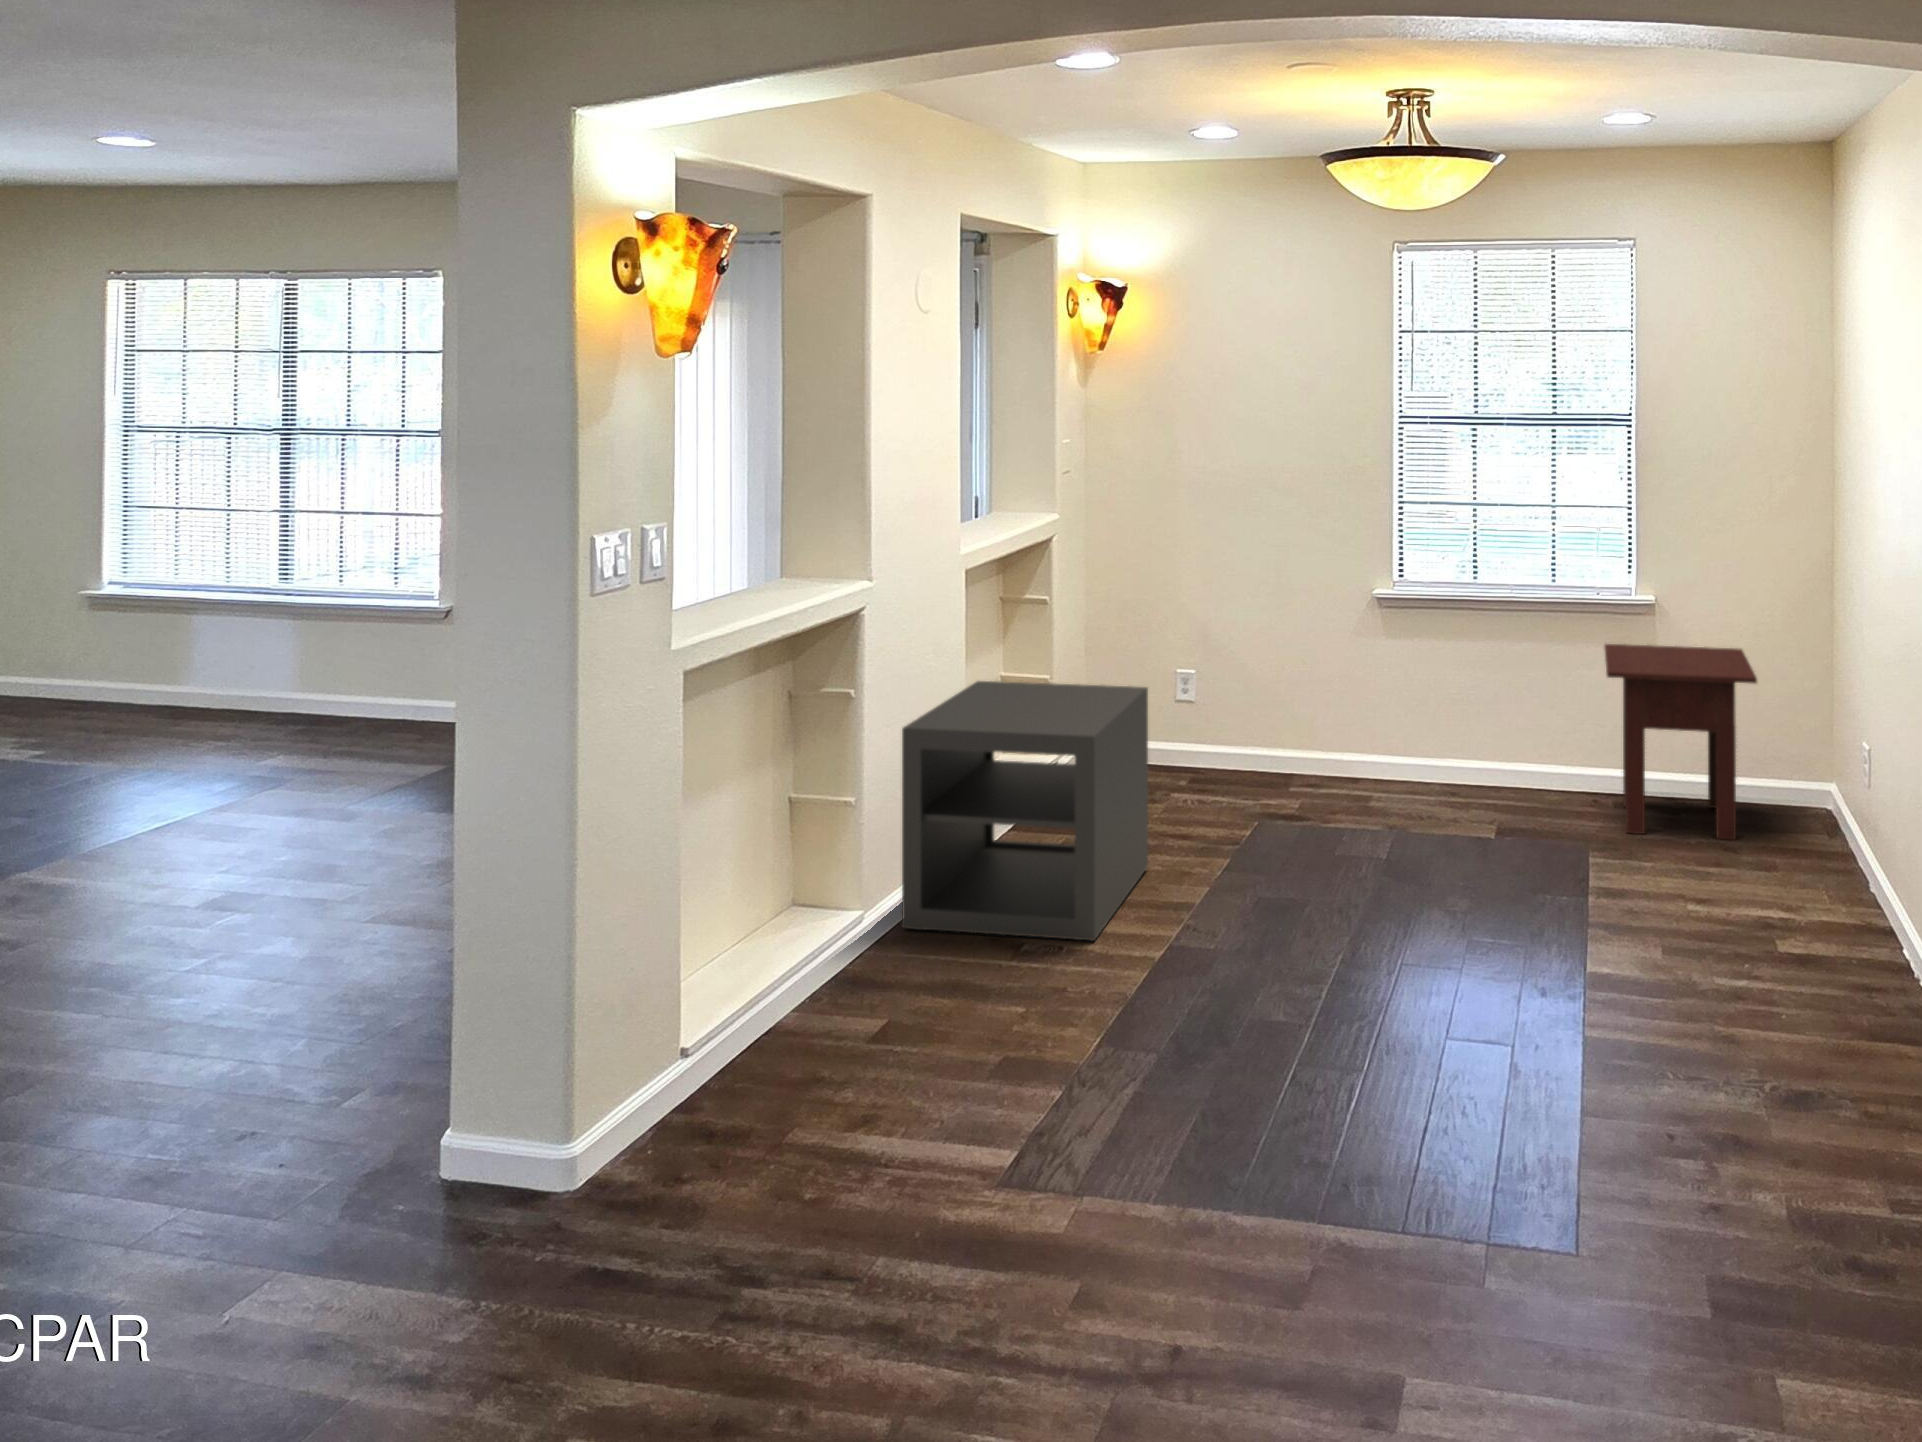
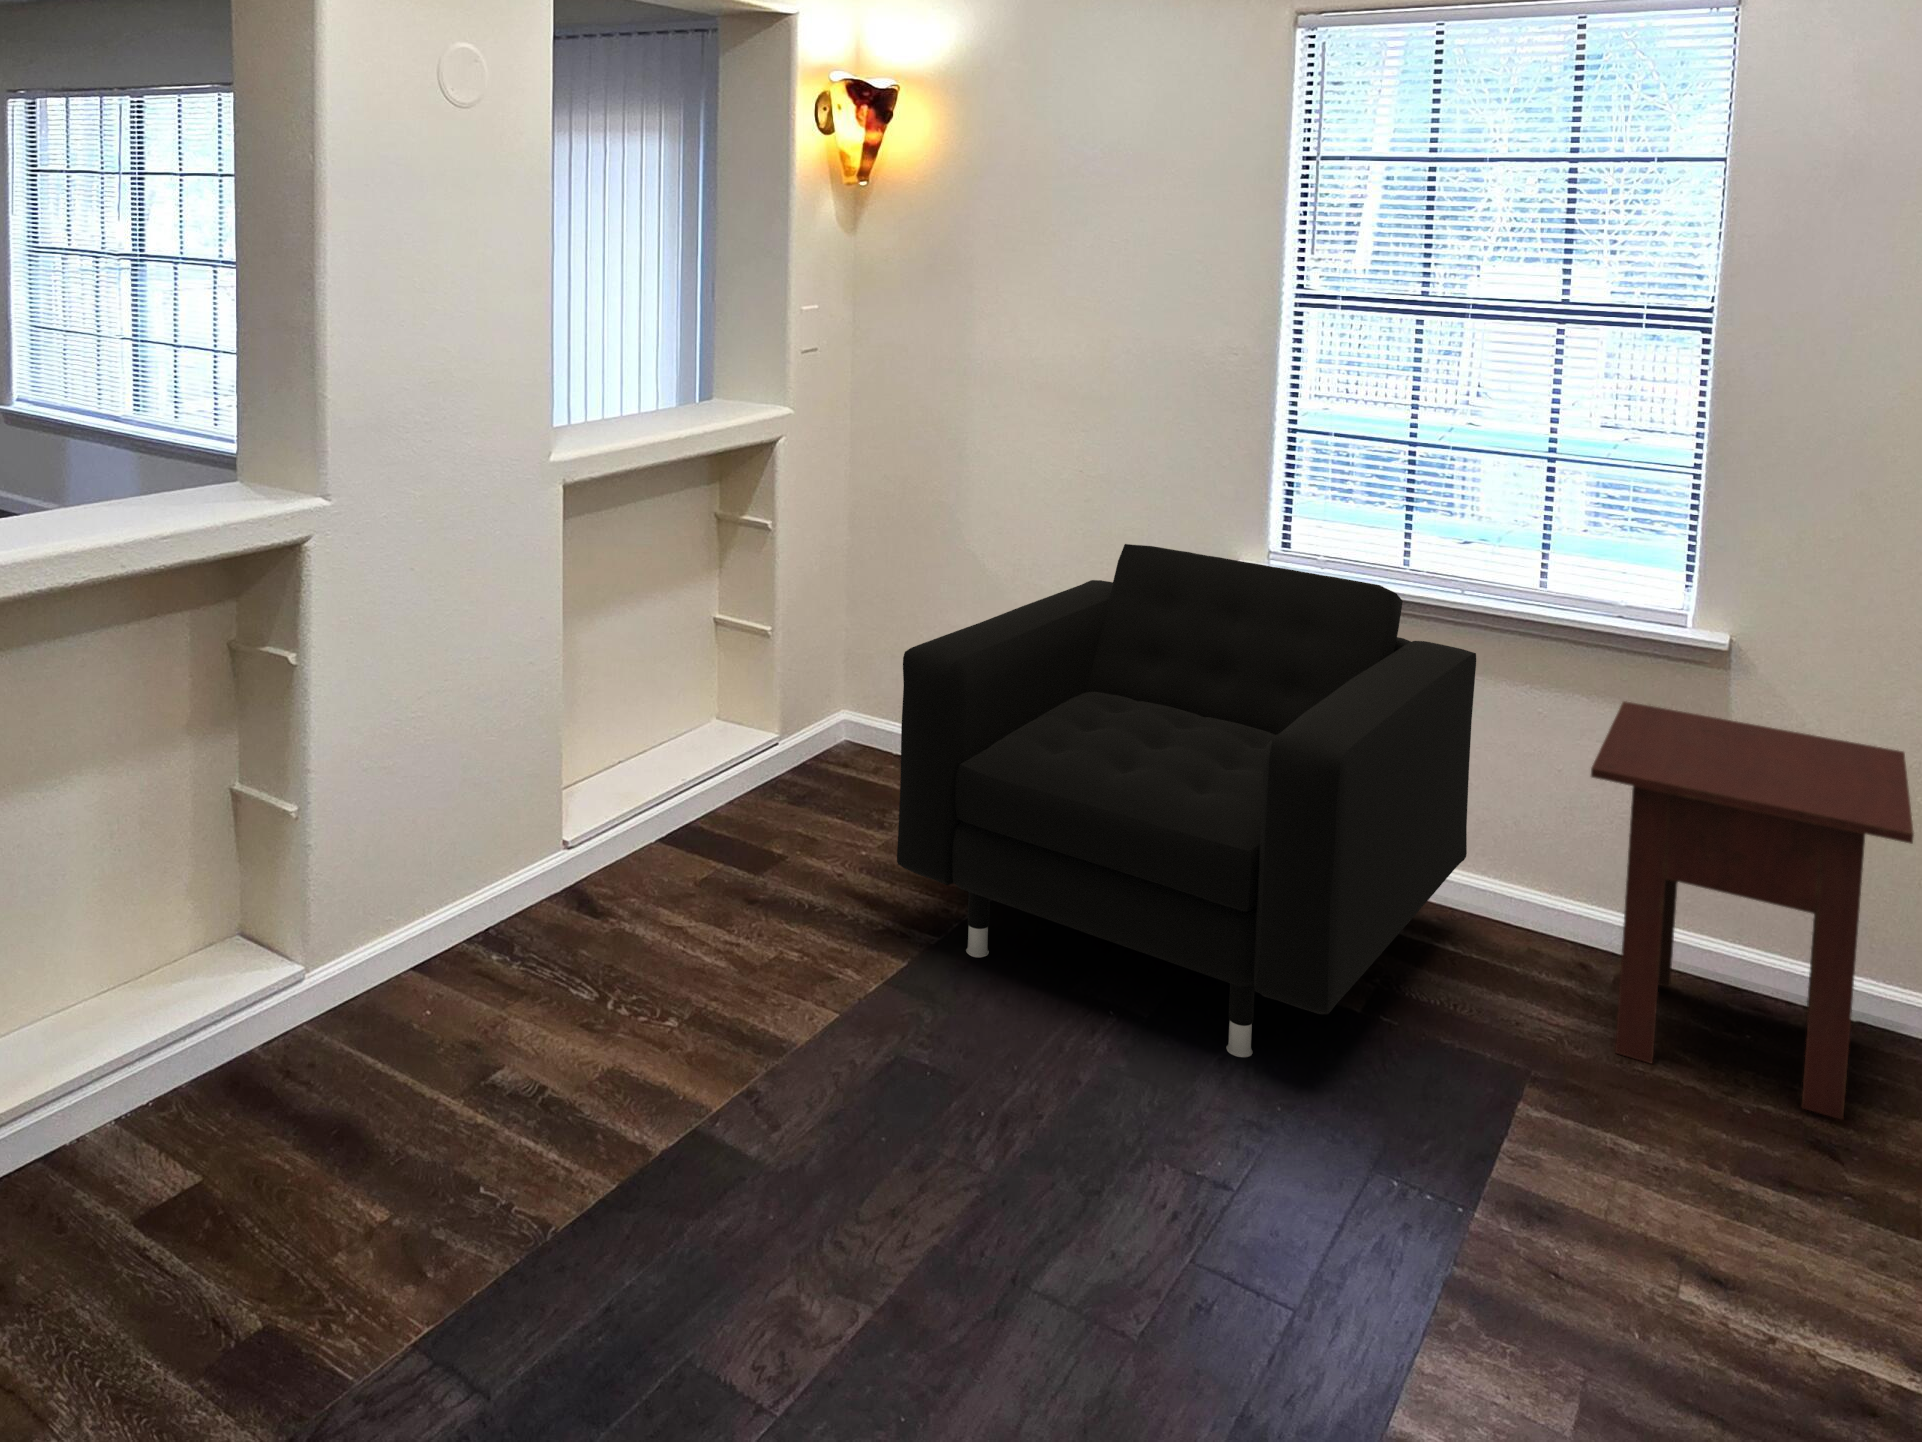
armchair: none [1214,585,1527,867] -> present [897,544,1476,1057]
storage cabinet: present [902,681,1148,940] -> none [356,636,779,1088]

